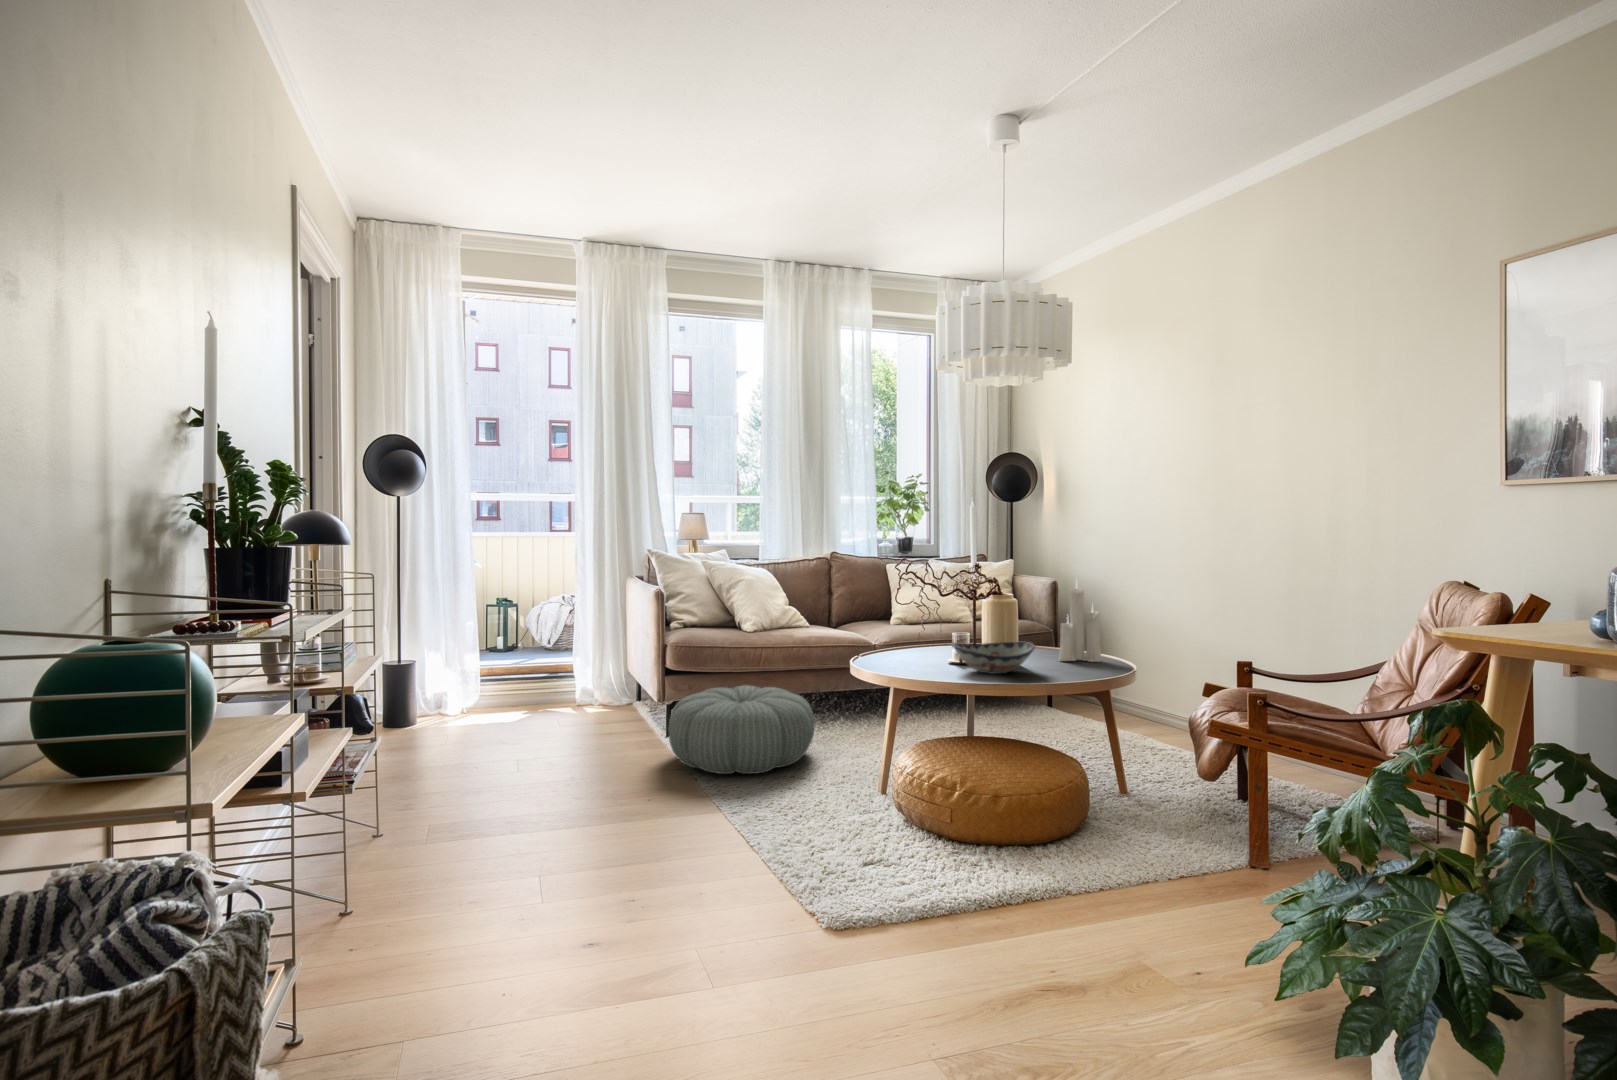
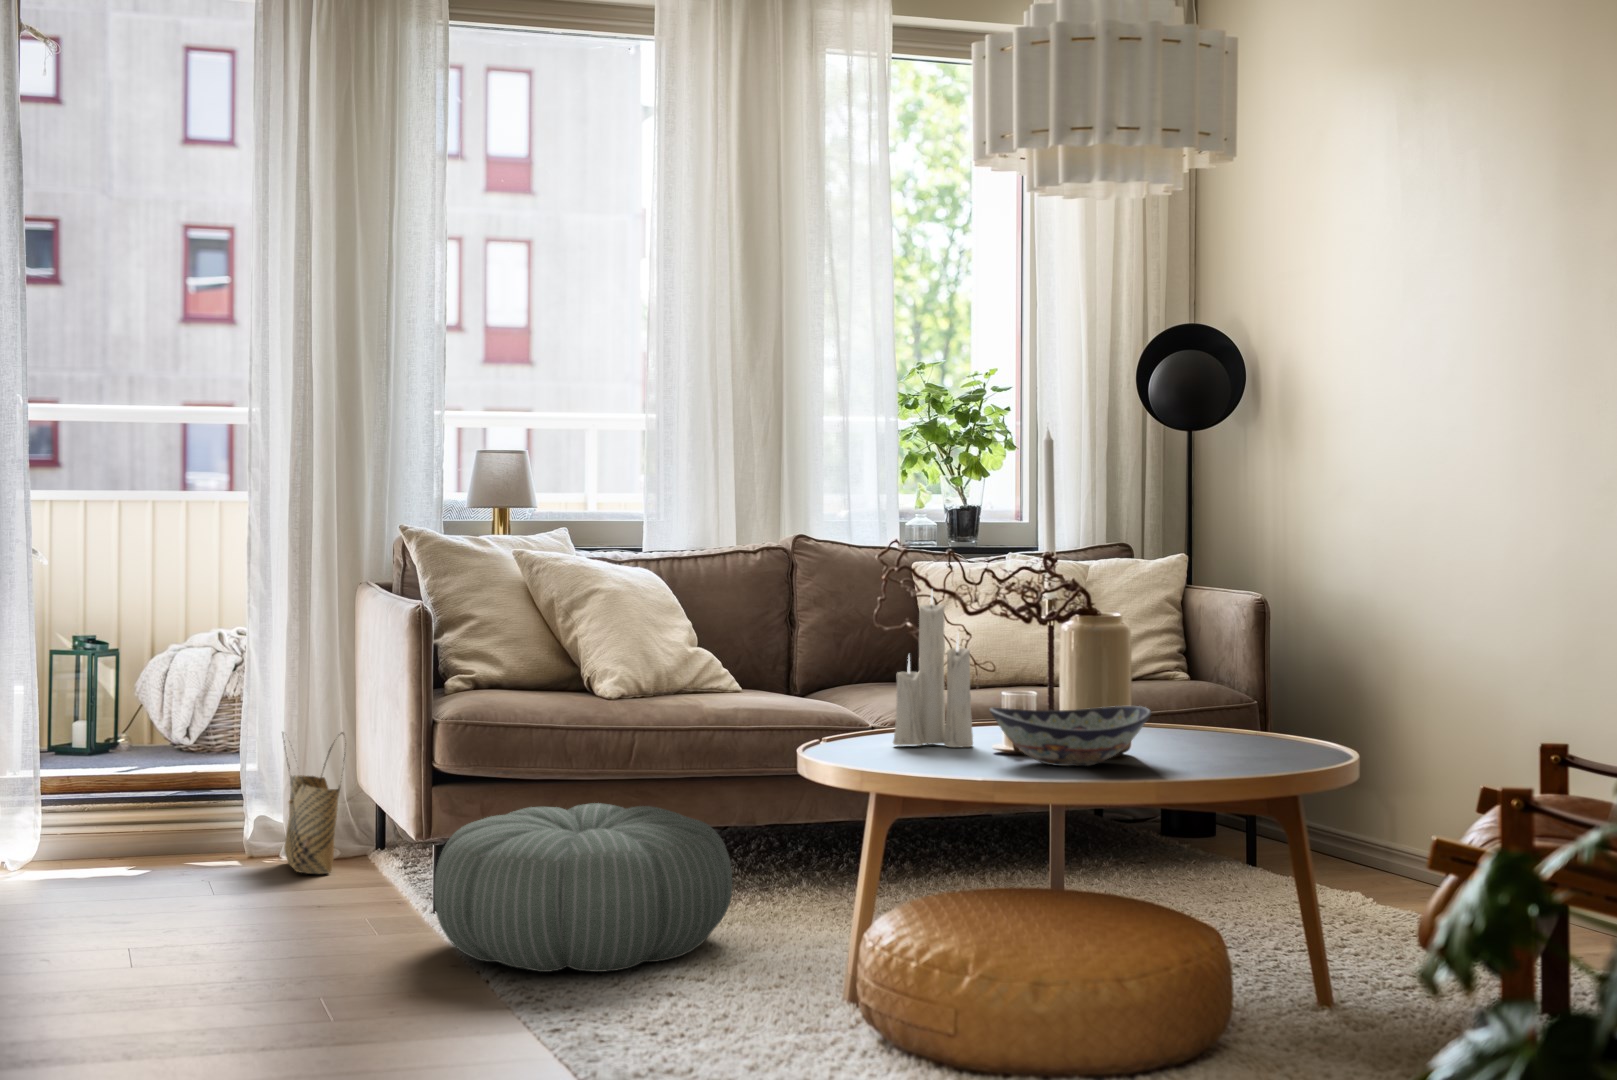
candle: present [1059,588,1101,662] -> present [893,590,973,747]
woven basket: none [593,647,623,715] -> present [282,732,346,874]

